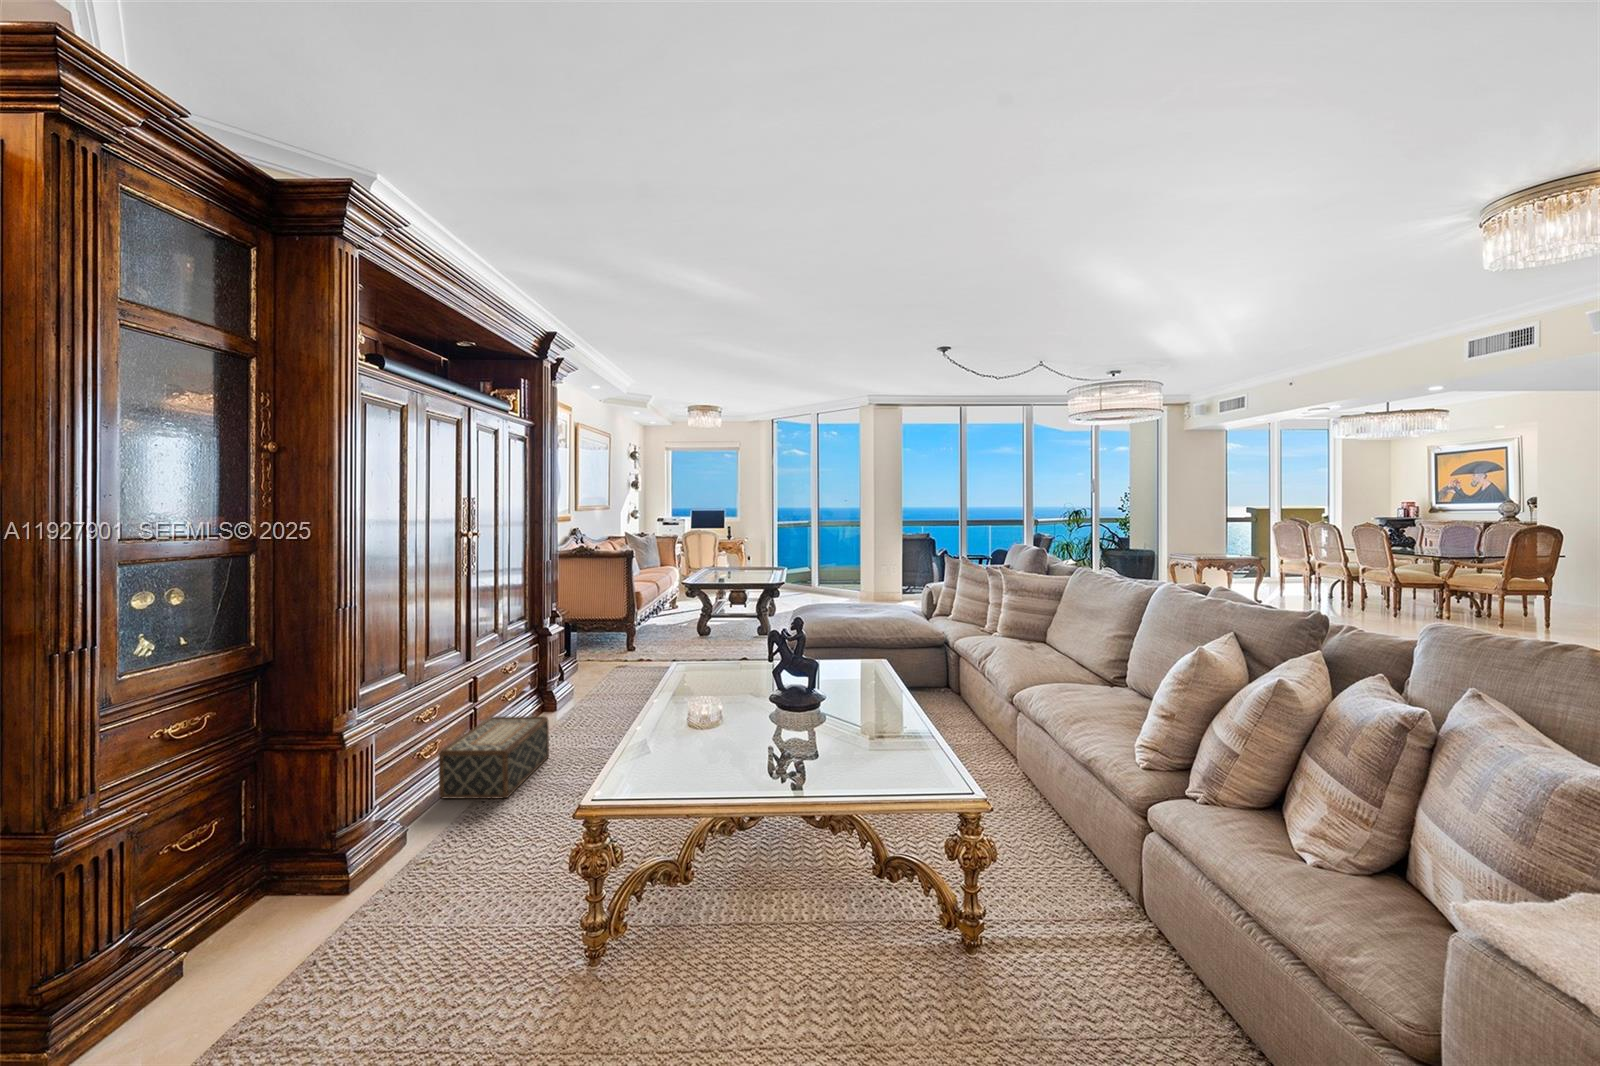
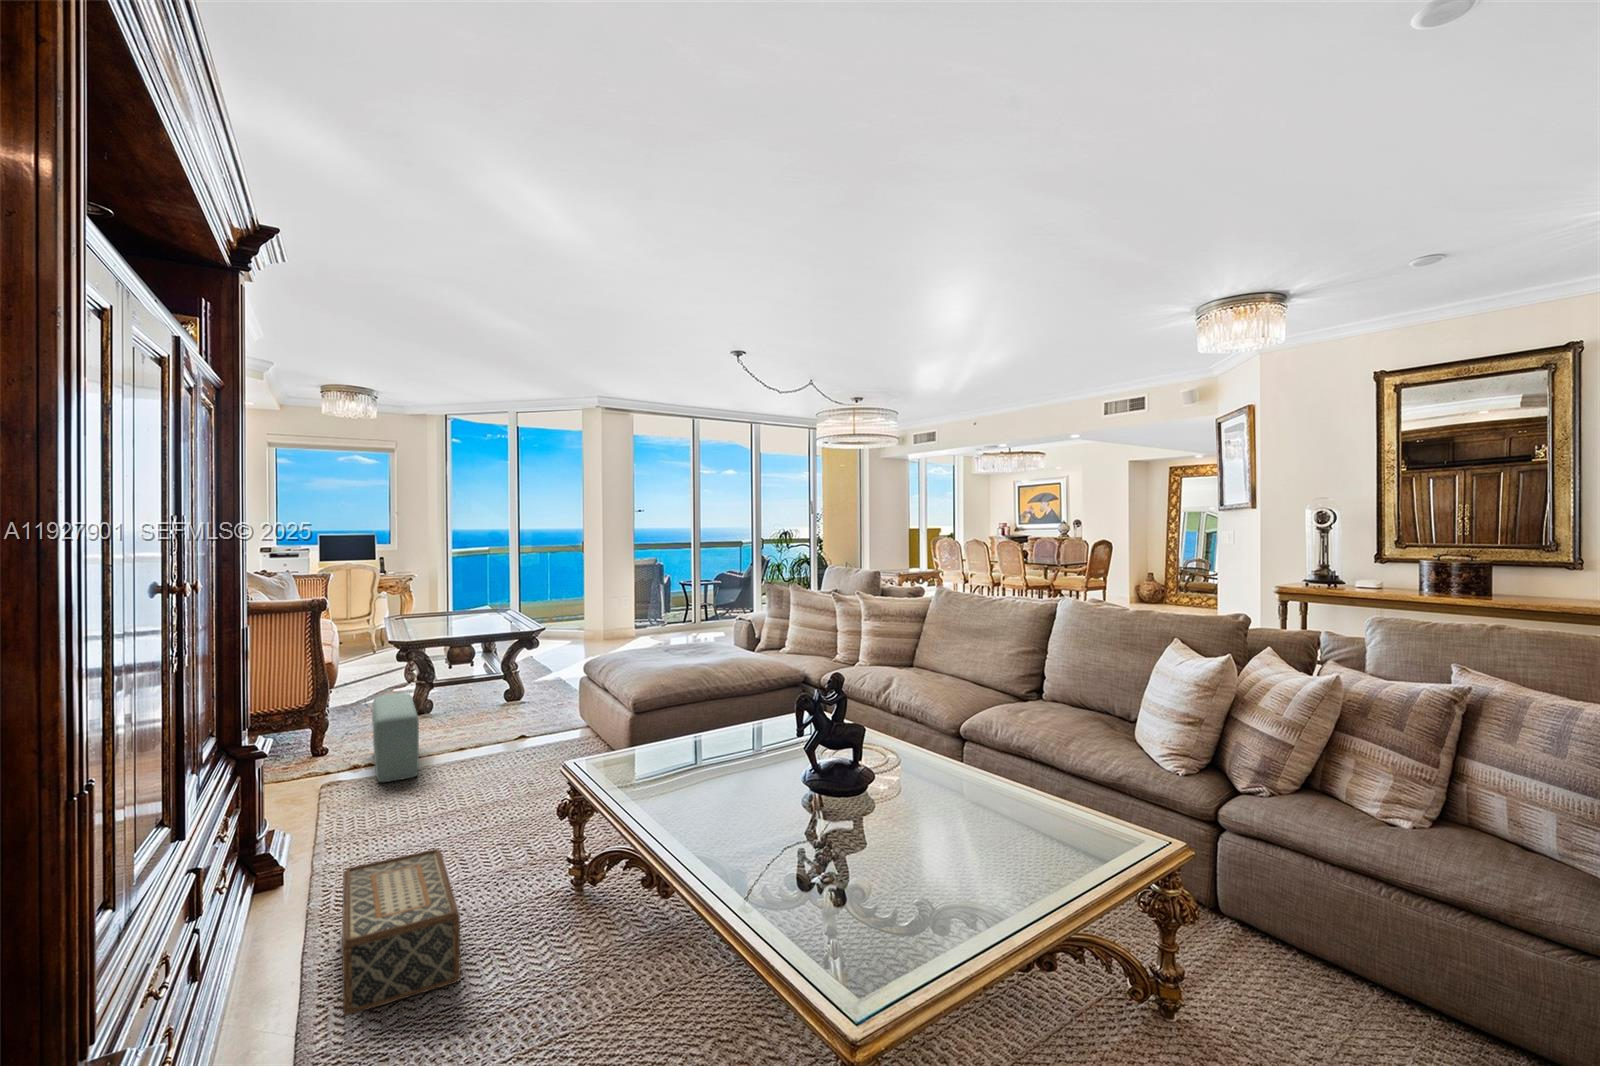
pouf: none [603,622,649,682] -> present [372,693,419,782]

